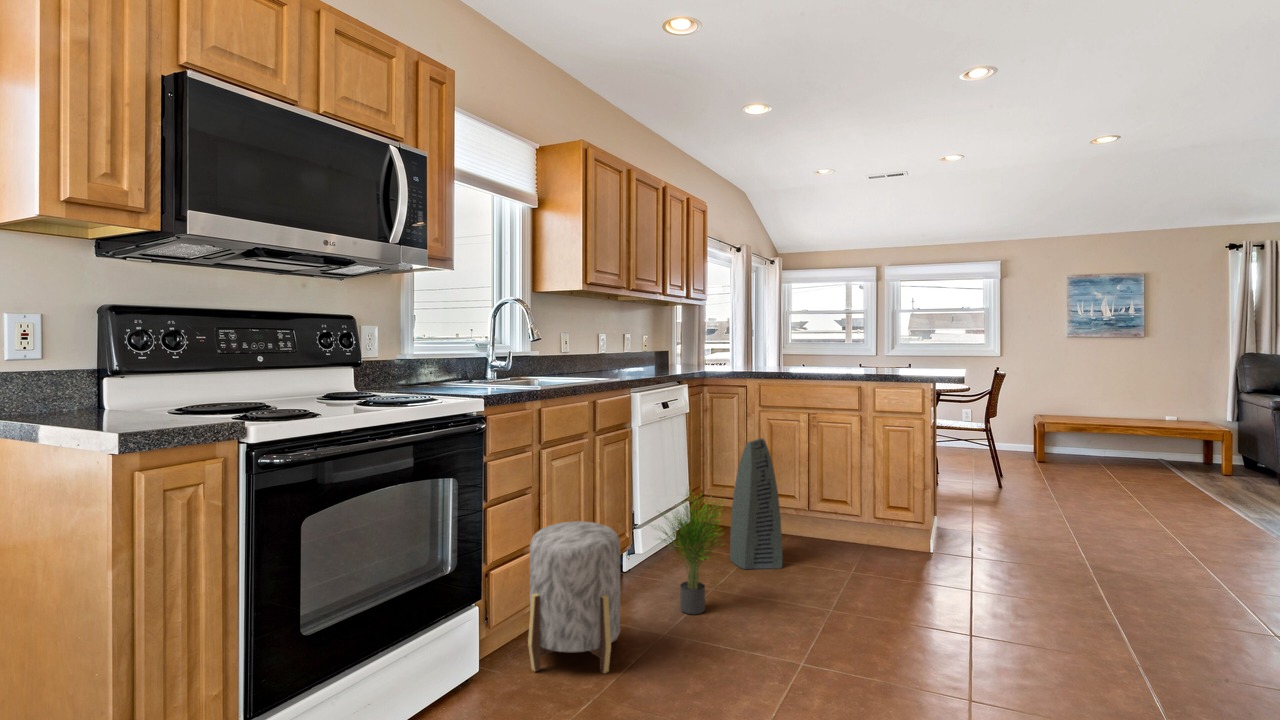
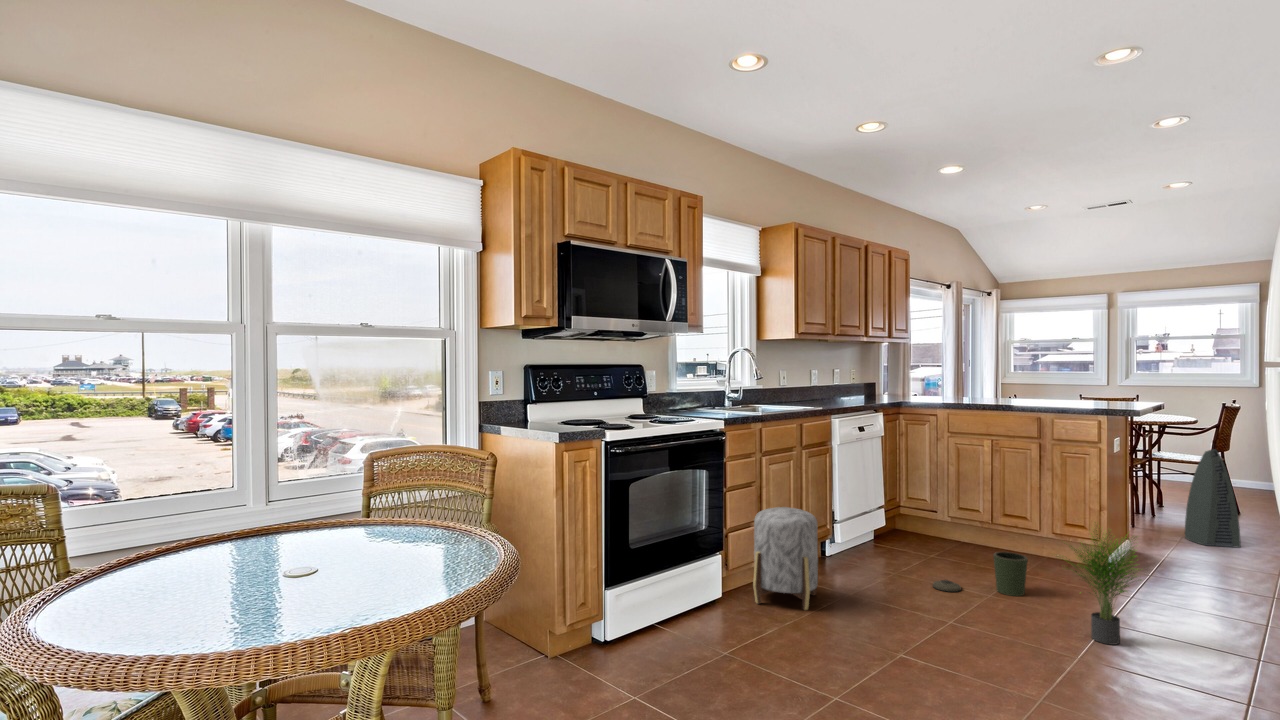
air purifier: present [730,438,783,569] -> present [1185,449,1241,548]
potted plant: present [662,495,723,614] -> present [1063,530,1137,645]
trash can: none [759,551,867,610] -> present [933,552,1028,596]

